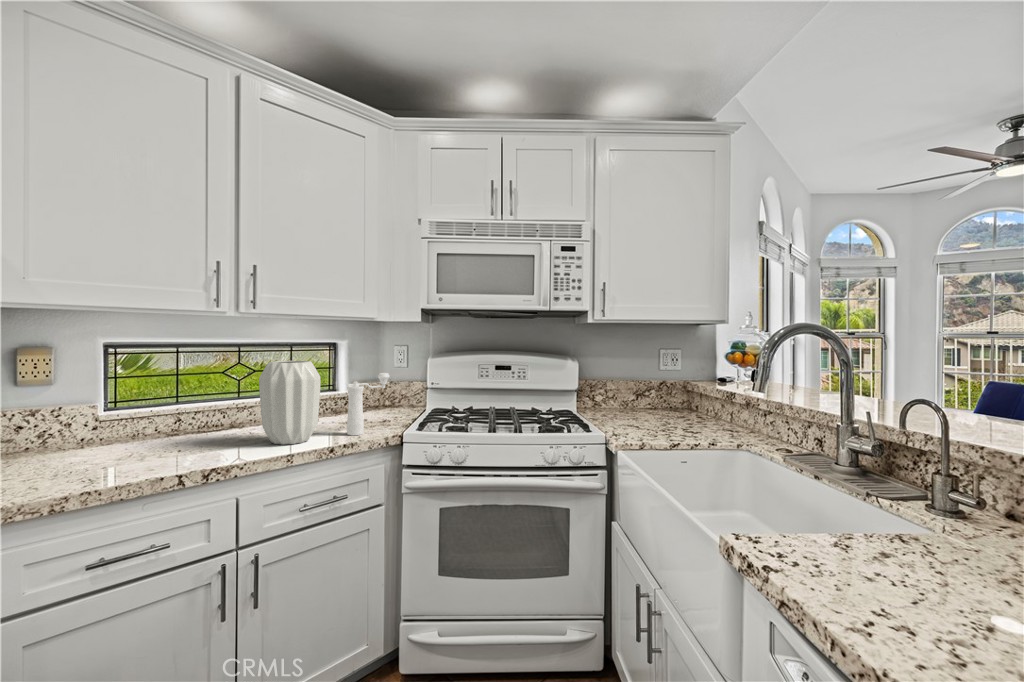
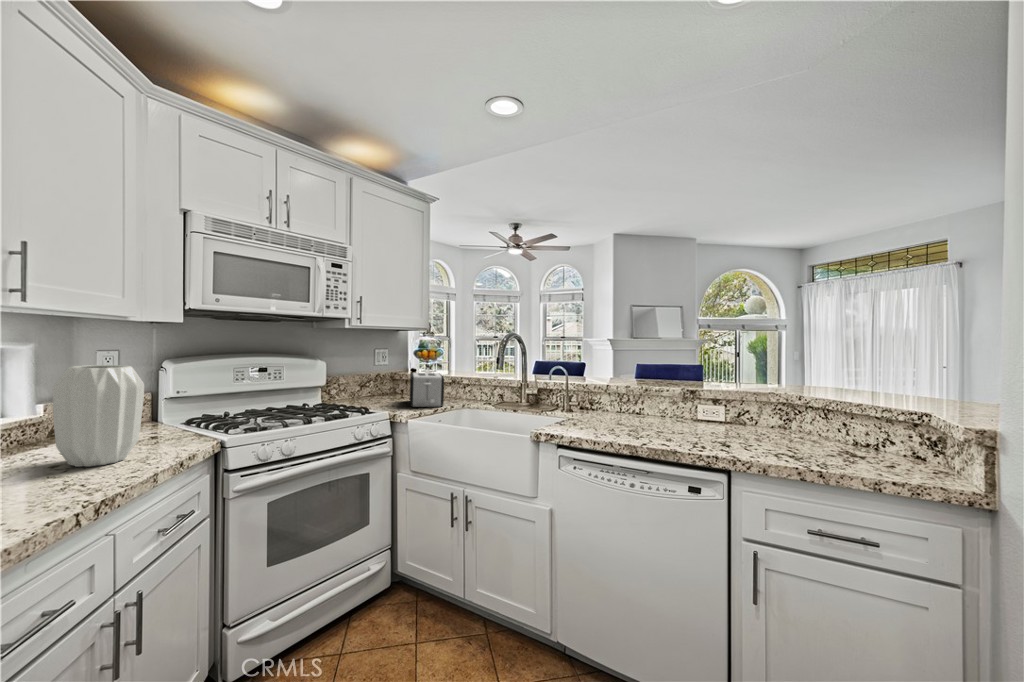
pepper mill: present [347,373,390,435] -> none [152,376,194,446]
toaster: none [648,382,716,436] -> present [410,373,444,407]

